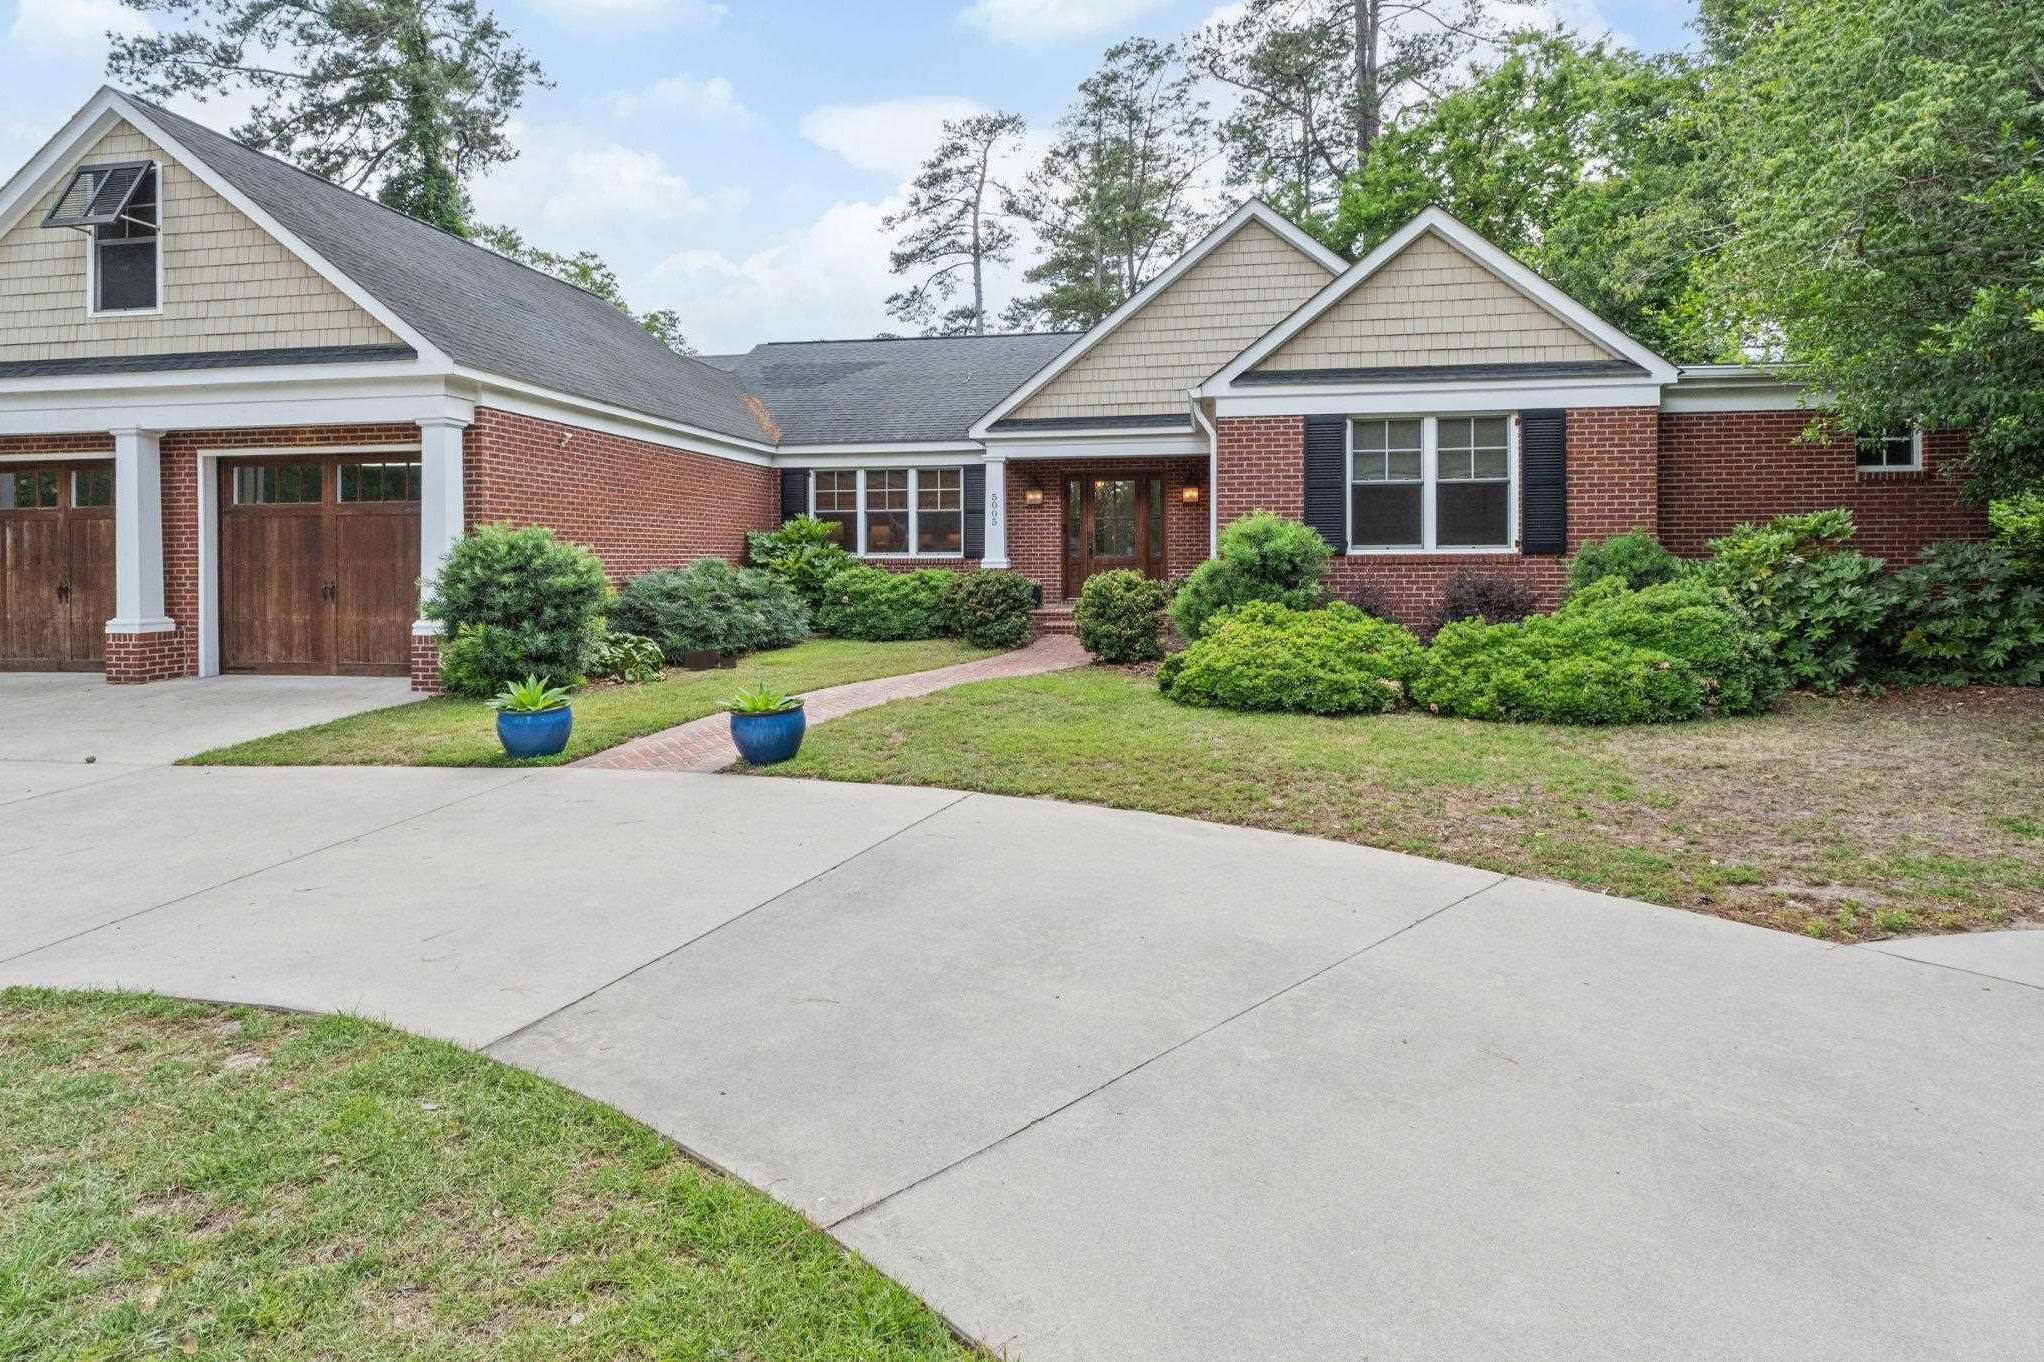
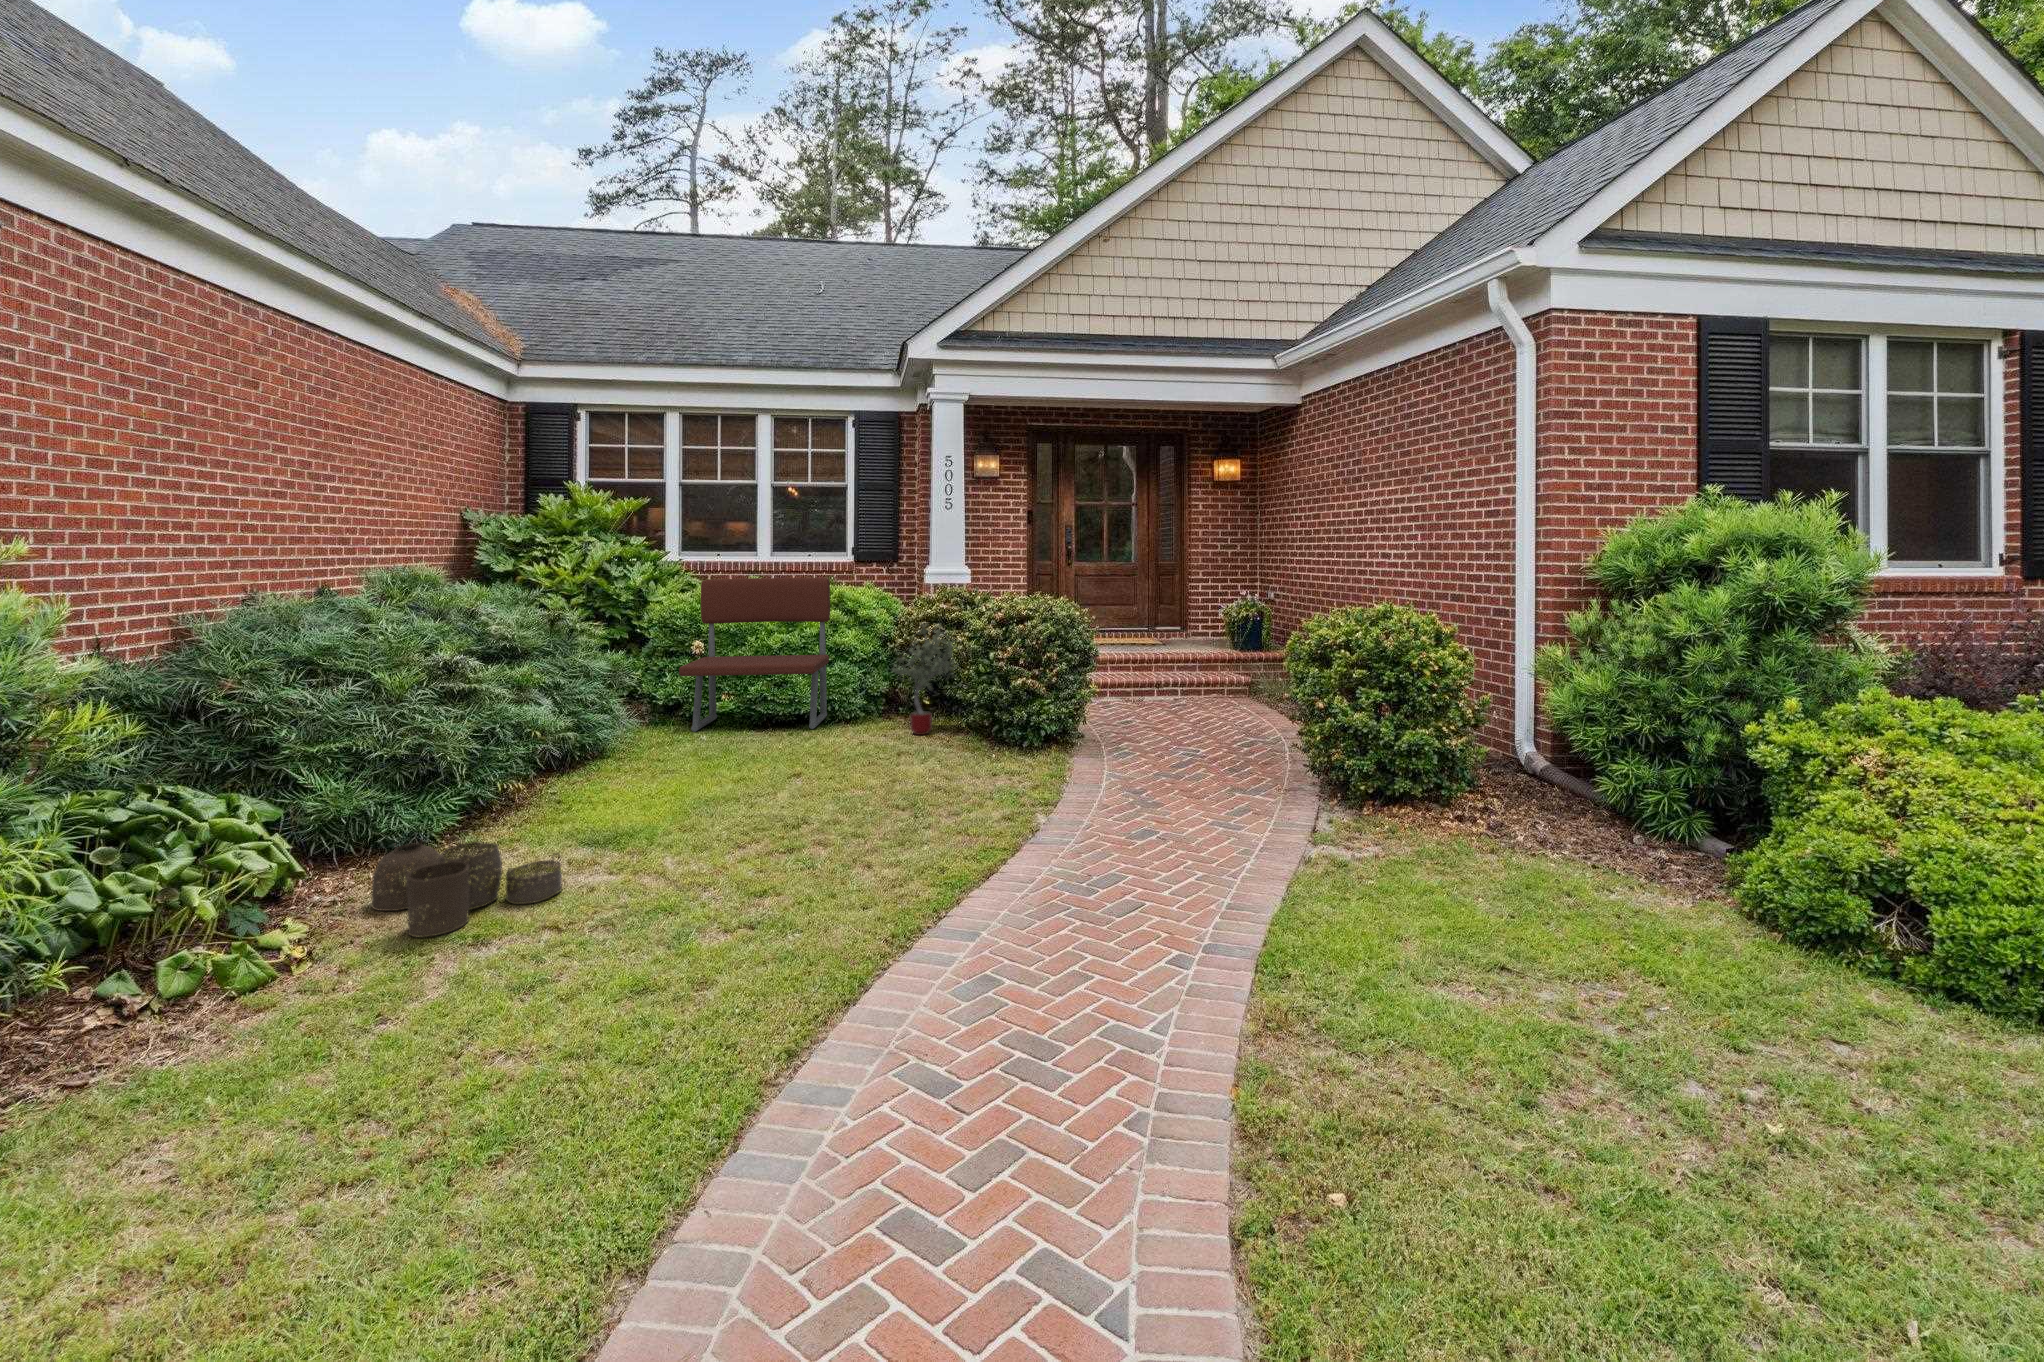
bench: none [825,567,902,644] -> present [679,578,830,732]
potted tree: none [919,590,951,648] -> present [892,624,957,735]

